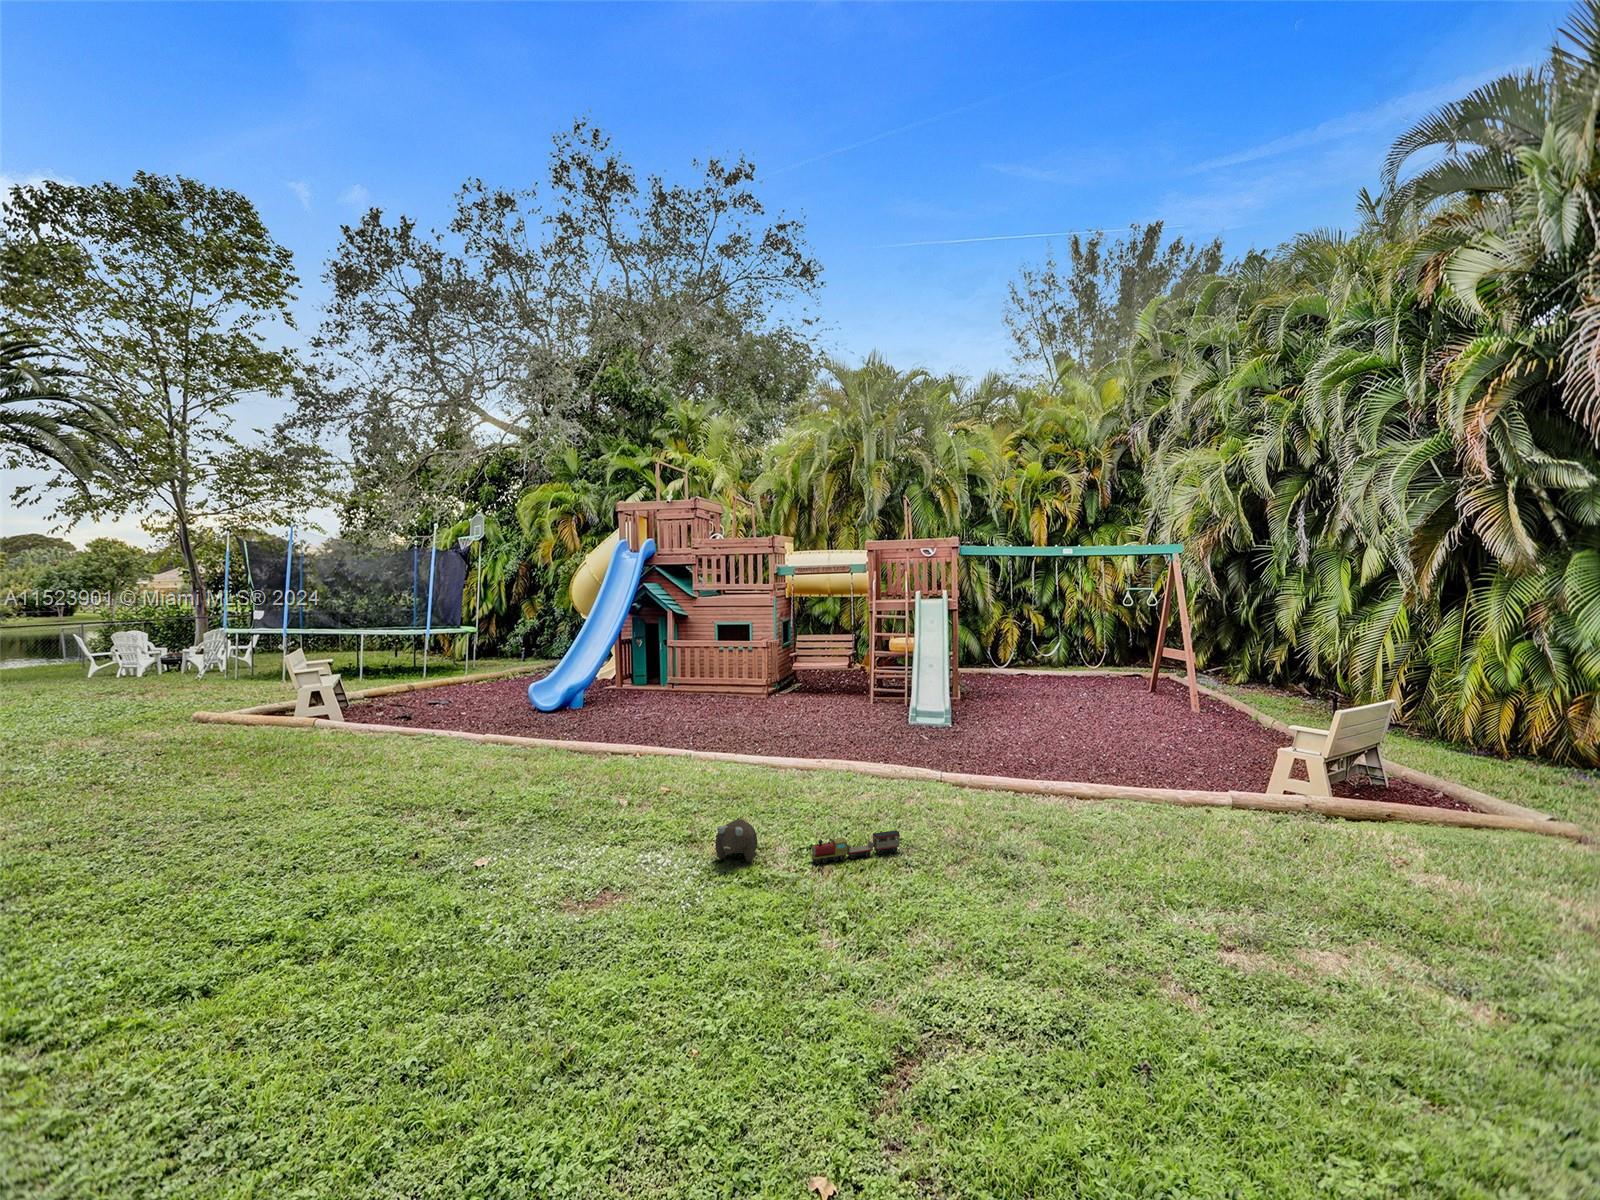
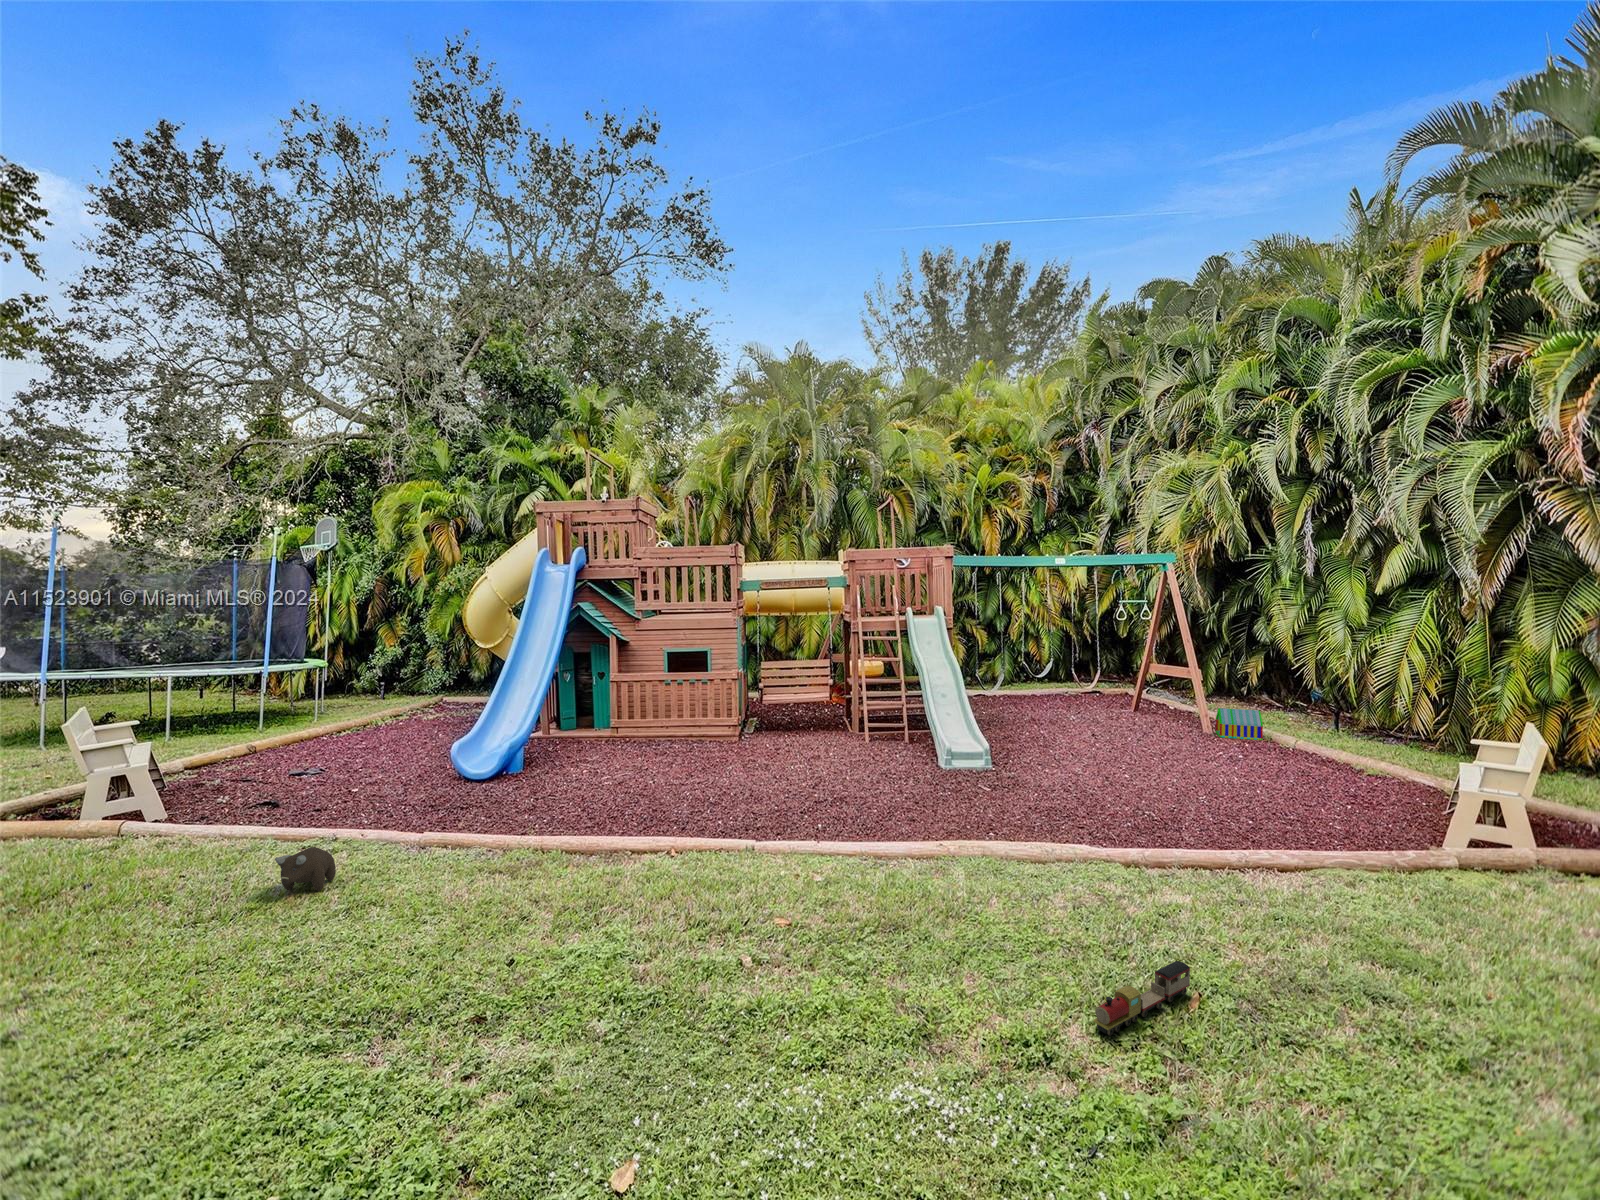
toy house: none [1190,689,1231,720] -> present [1216,708,1263,740]
plush toy: present [716,819,757,862] -> present [275,847,336,891]

